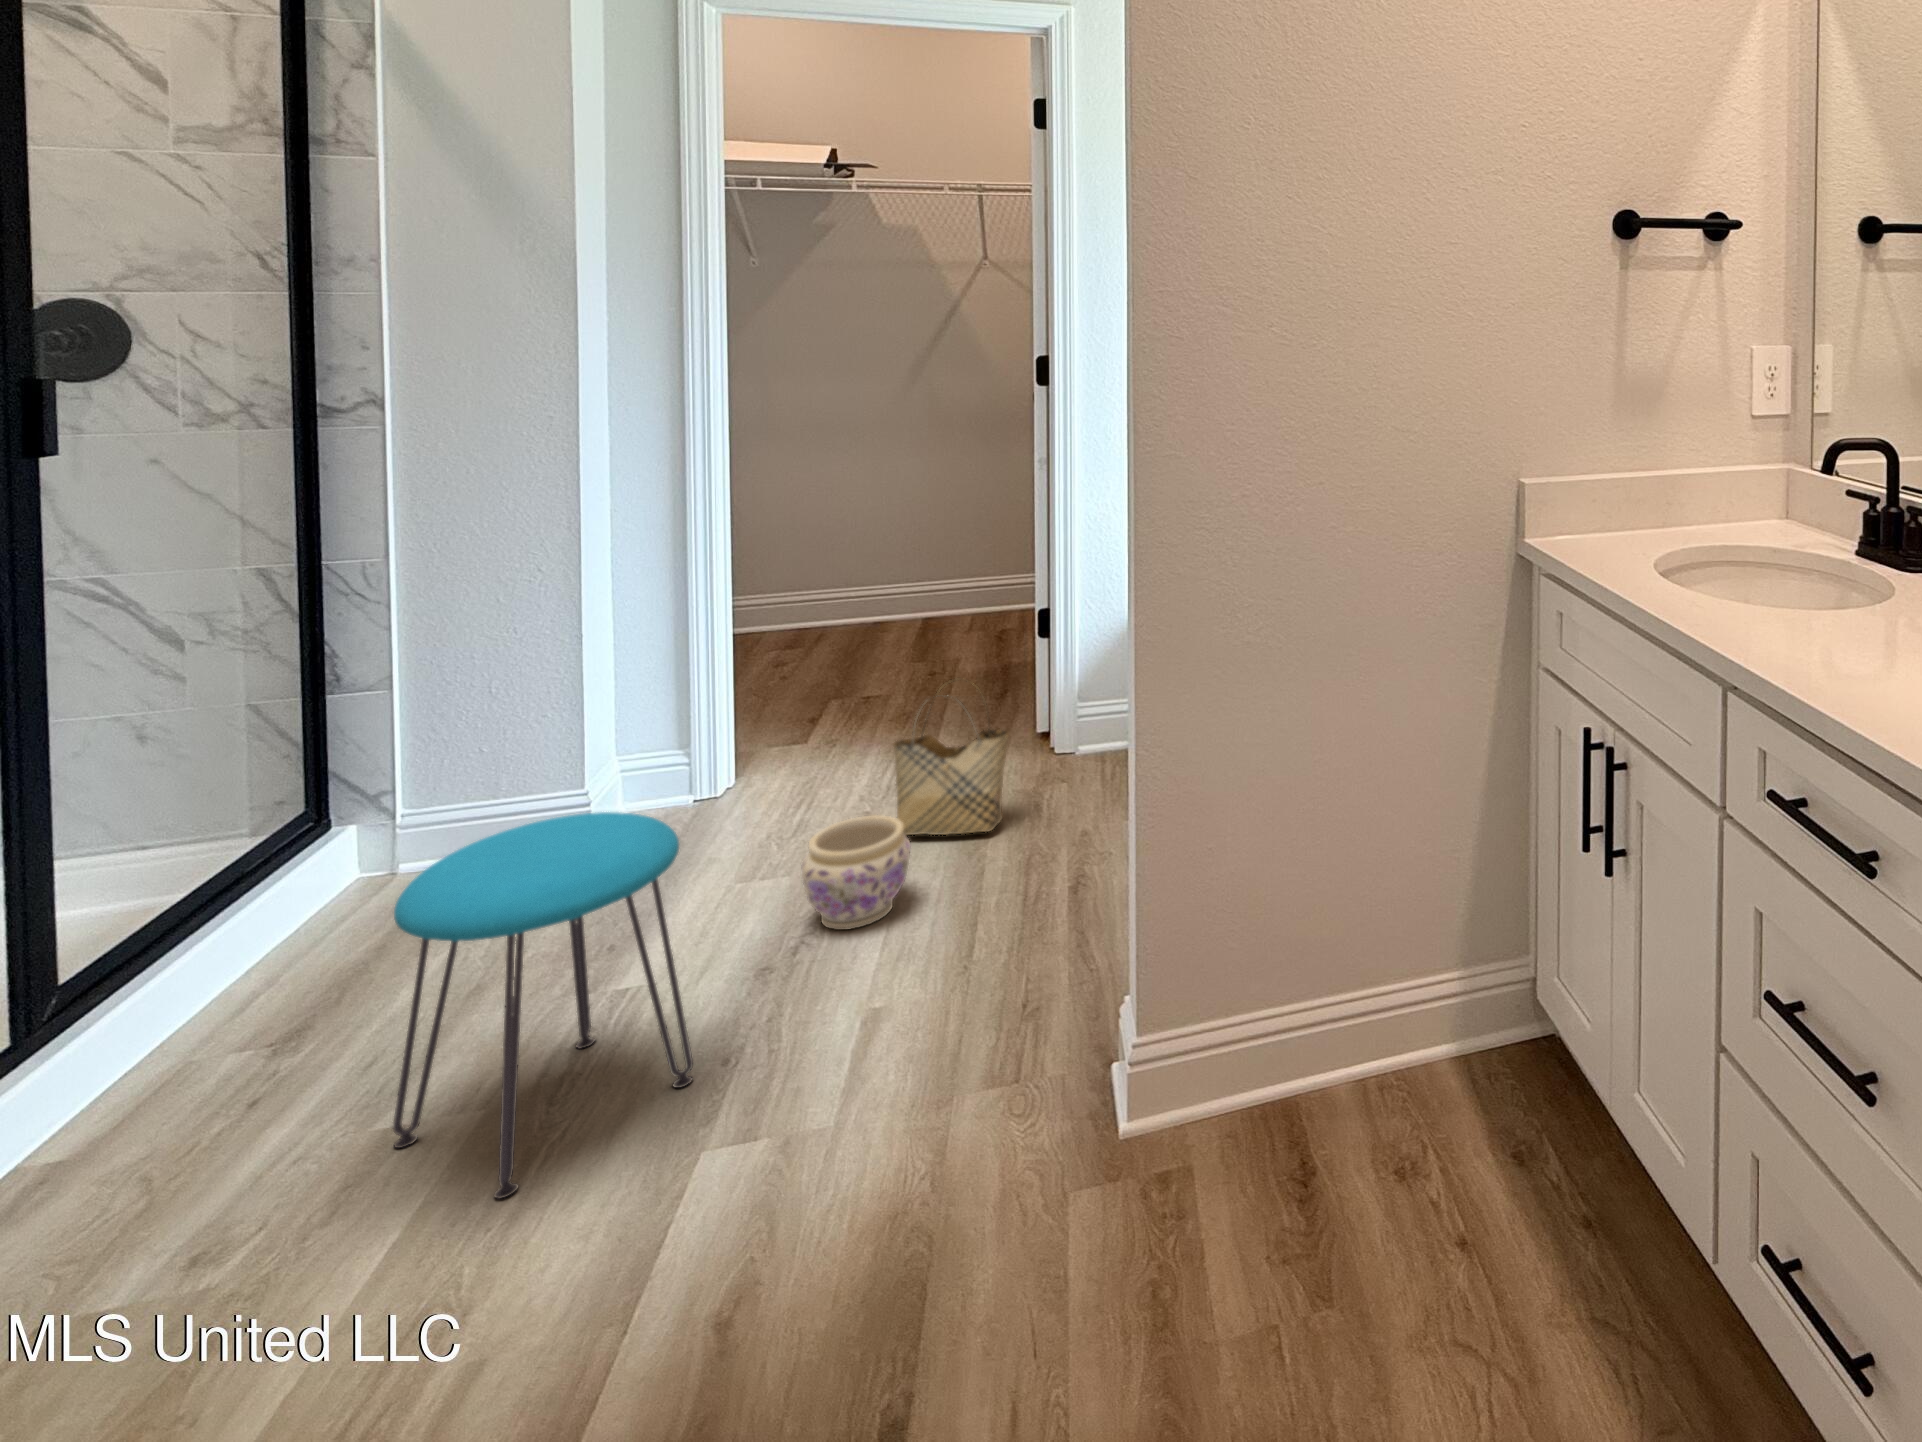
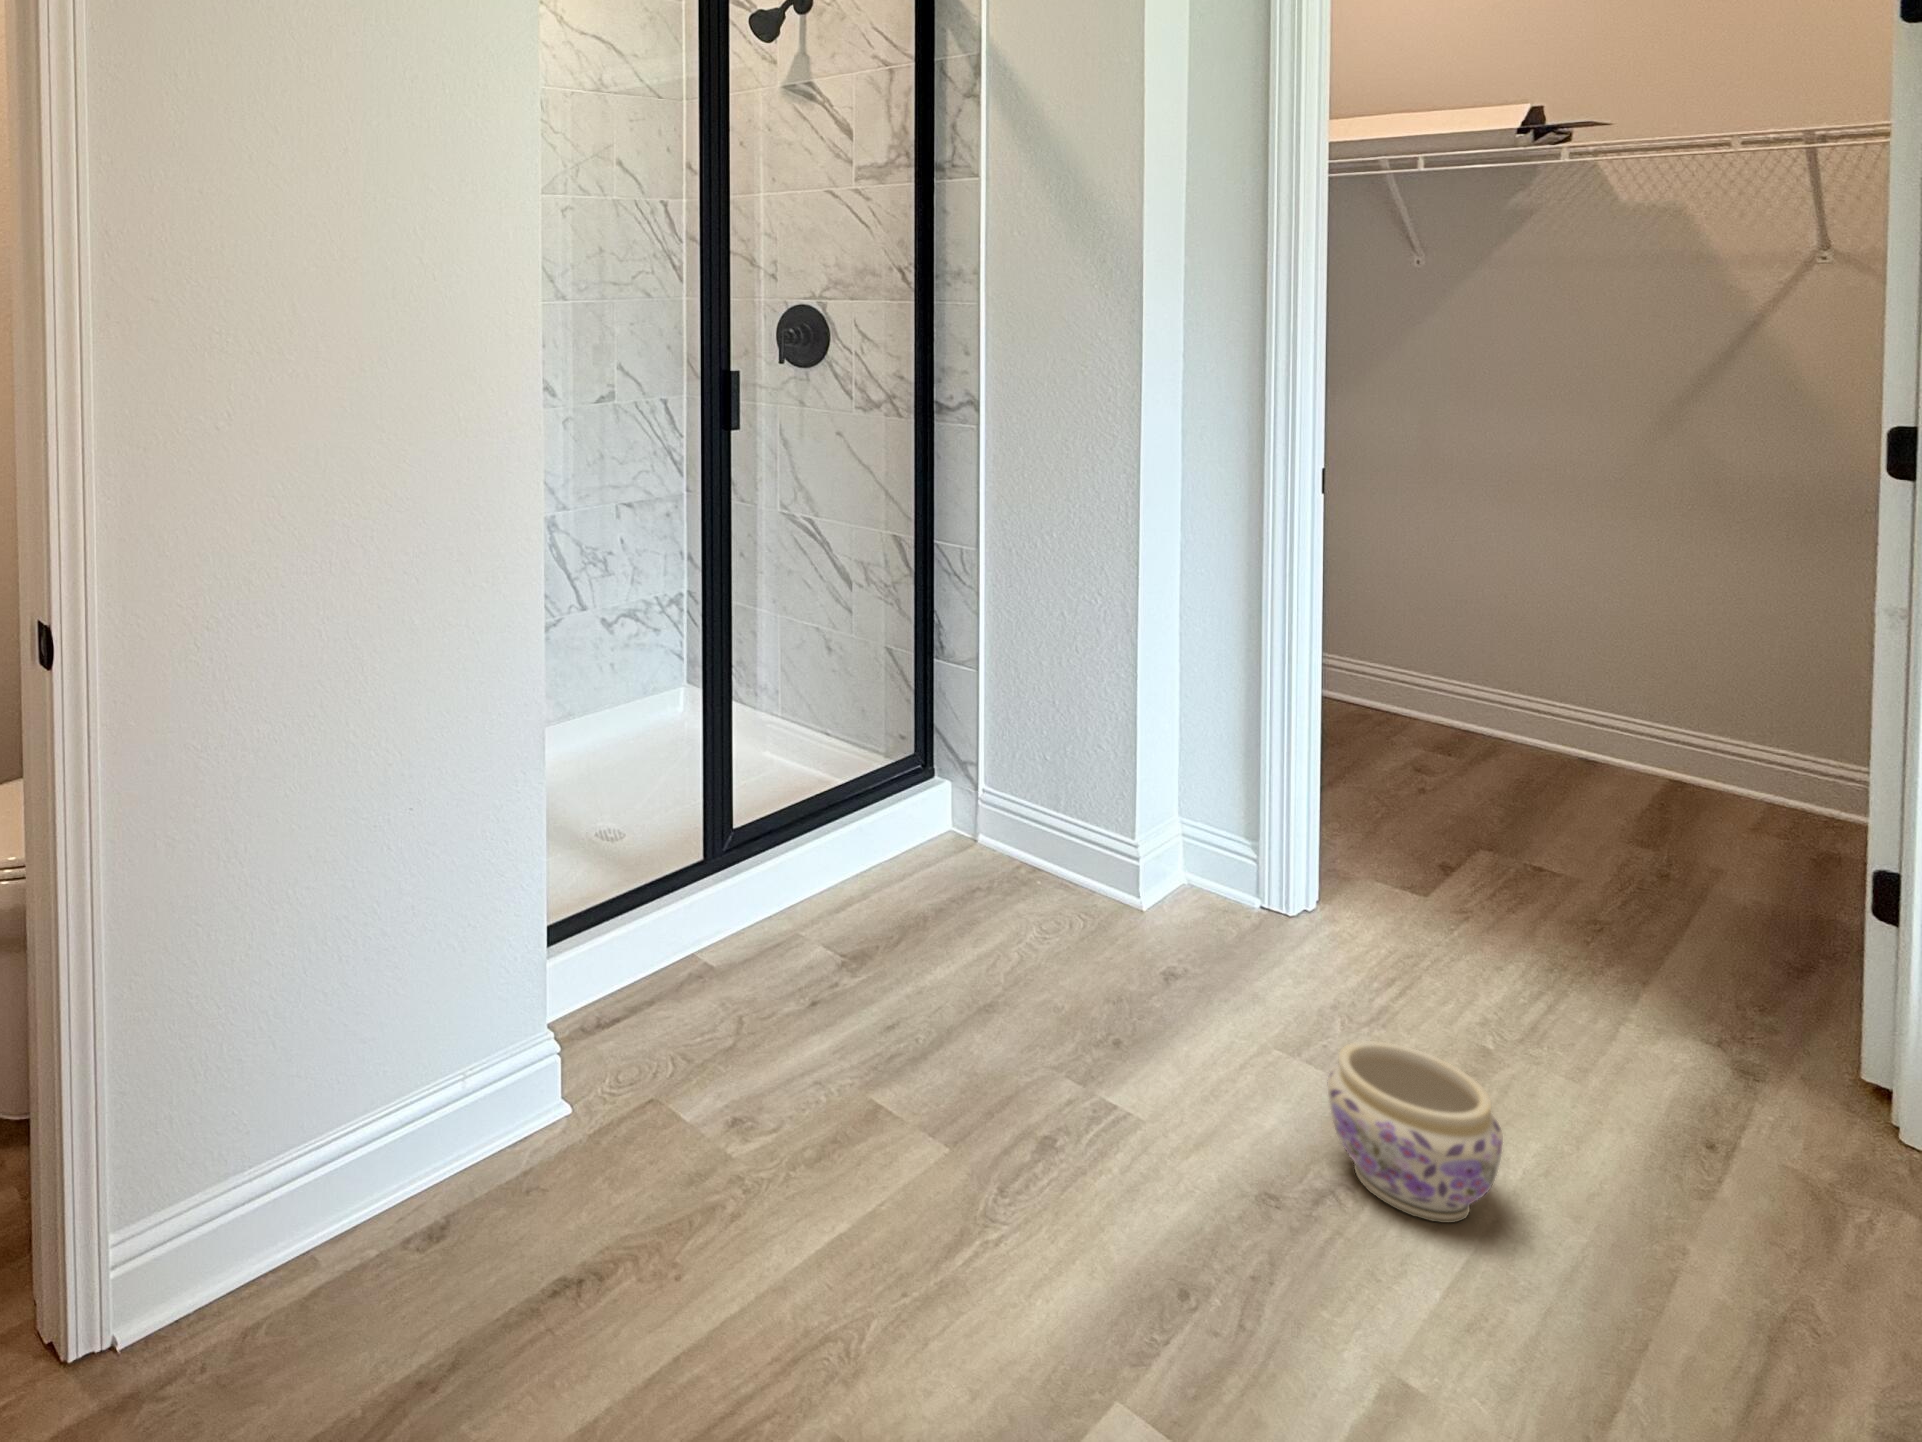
woven basket: present [893,679,1009,835] -> none [1507,916,1739,1200]
stool: present [393,812,693,1198] -> none [865,861,1128,1268]

